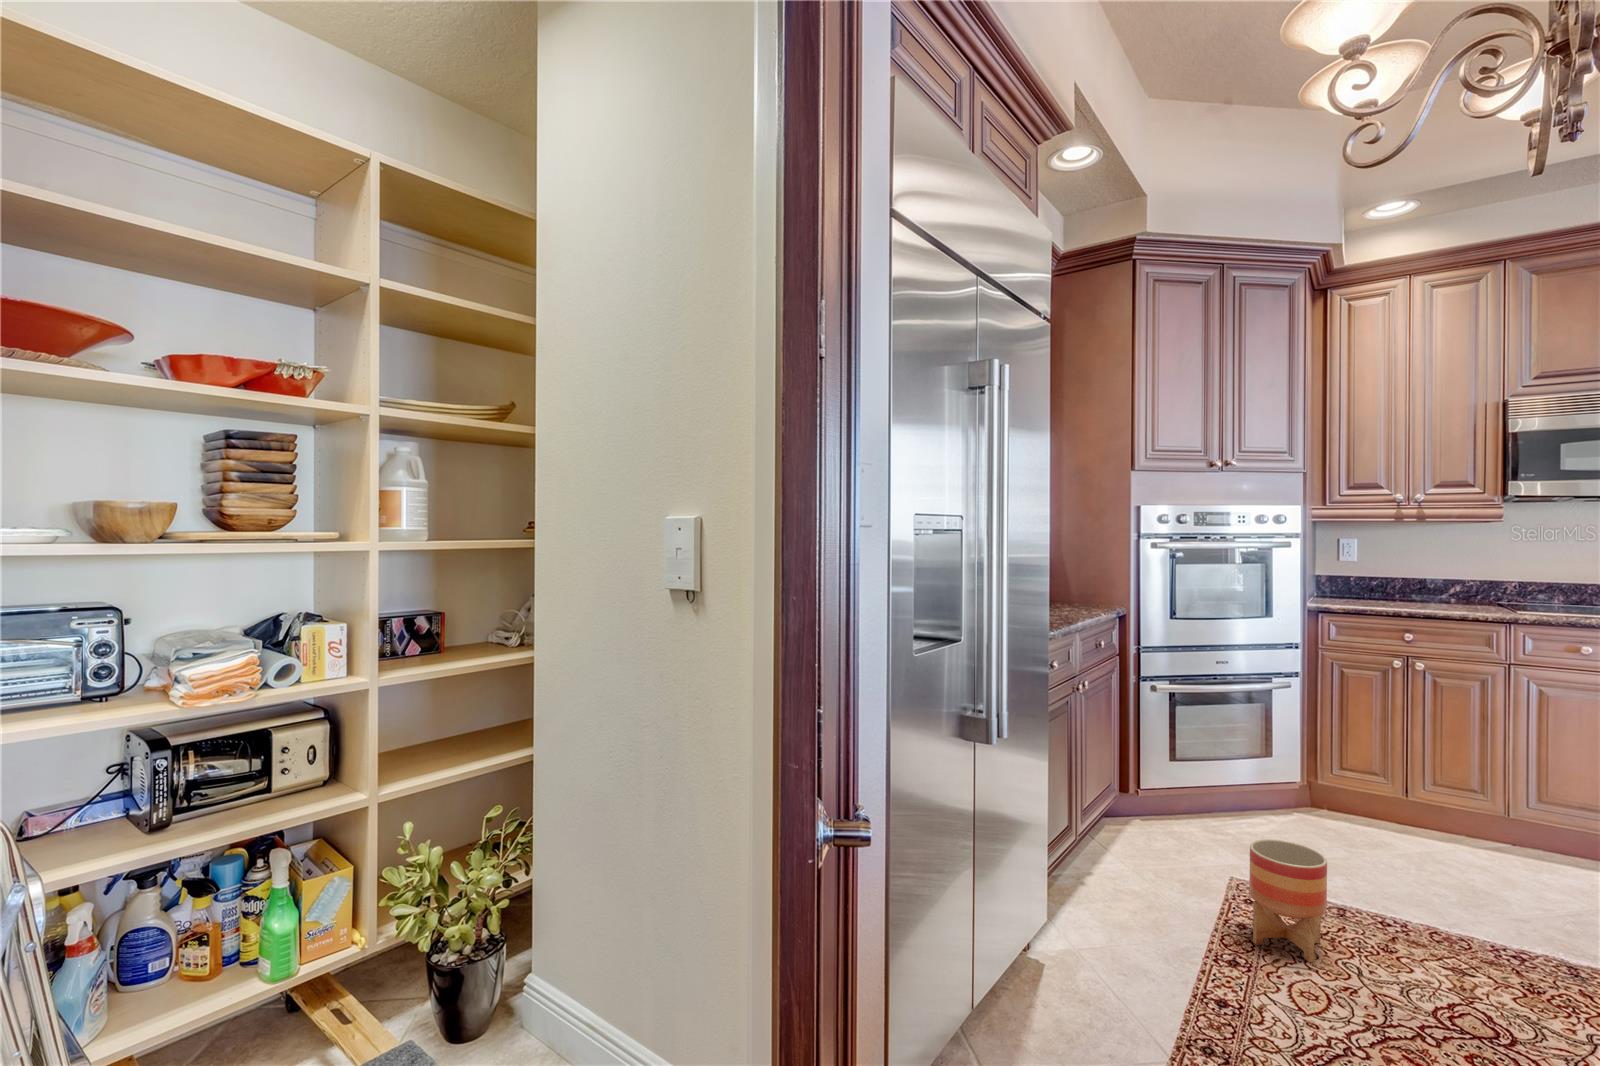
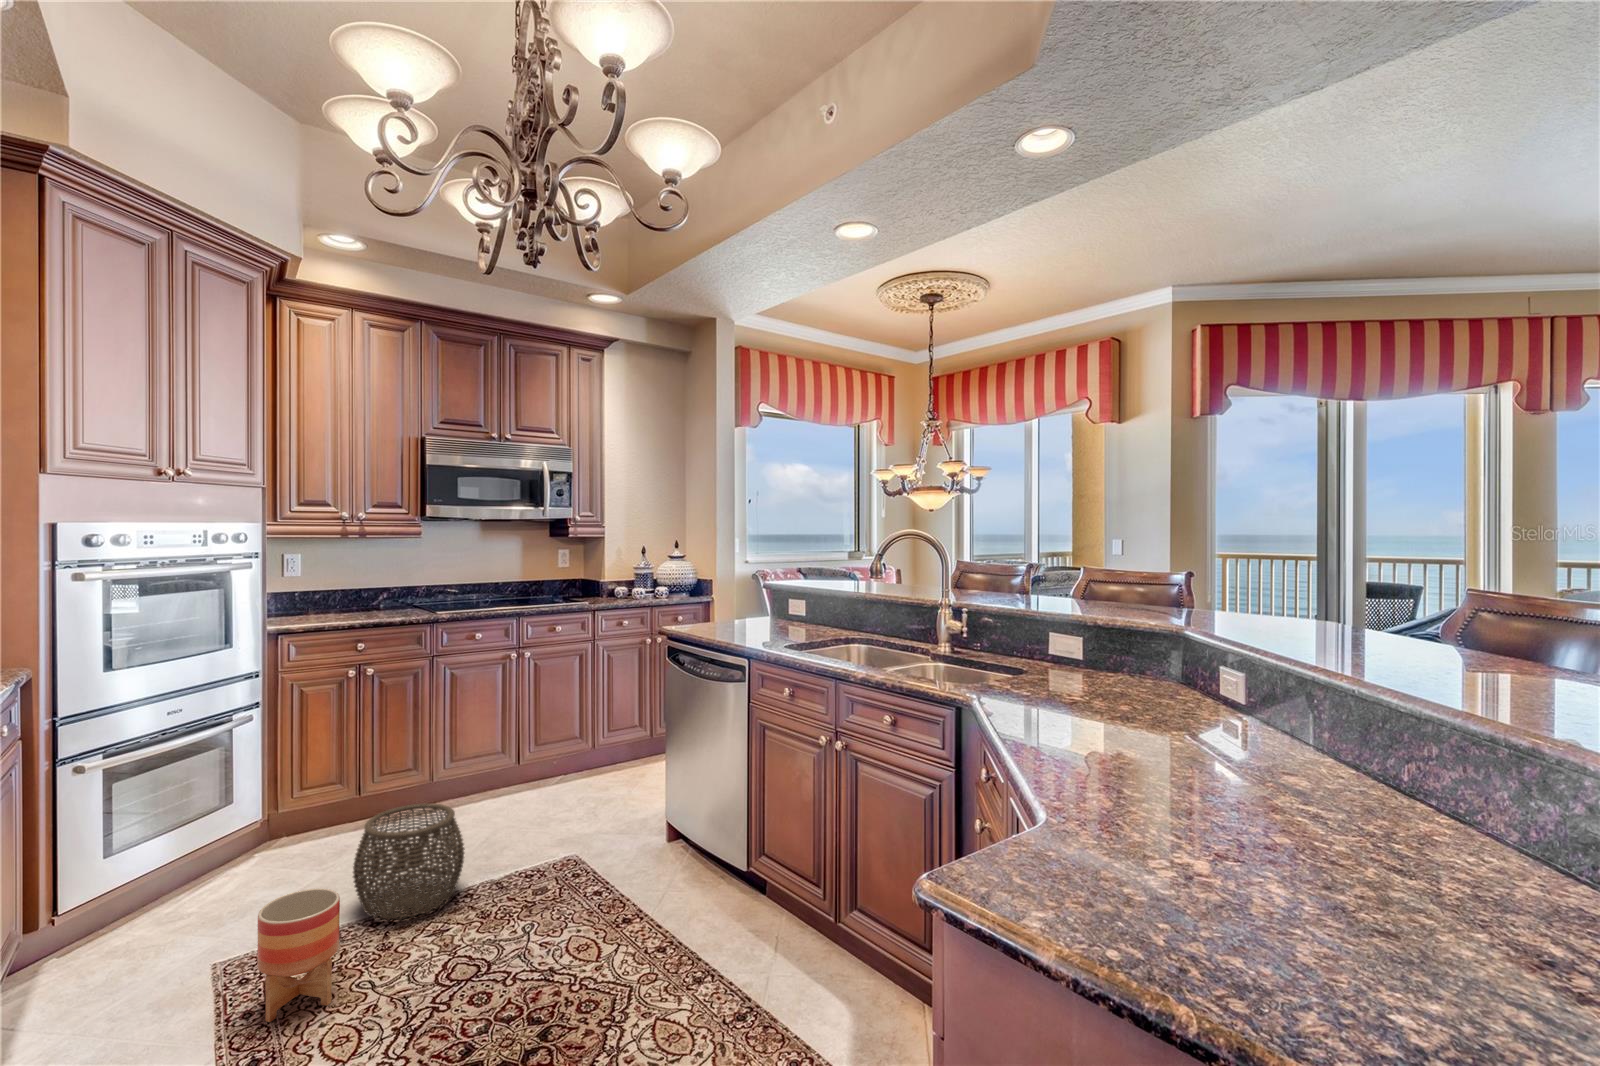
woven basket: none [1365,811,1514,947] -> present [353,803,465,920]

